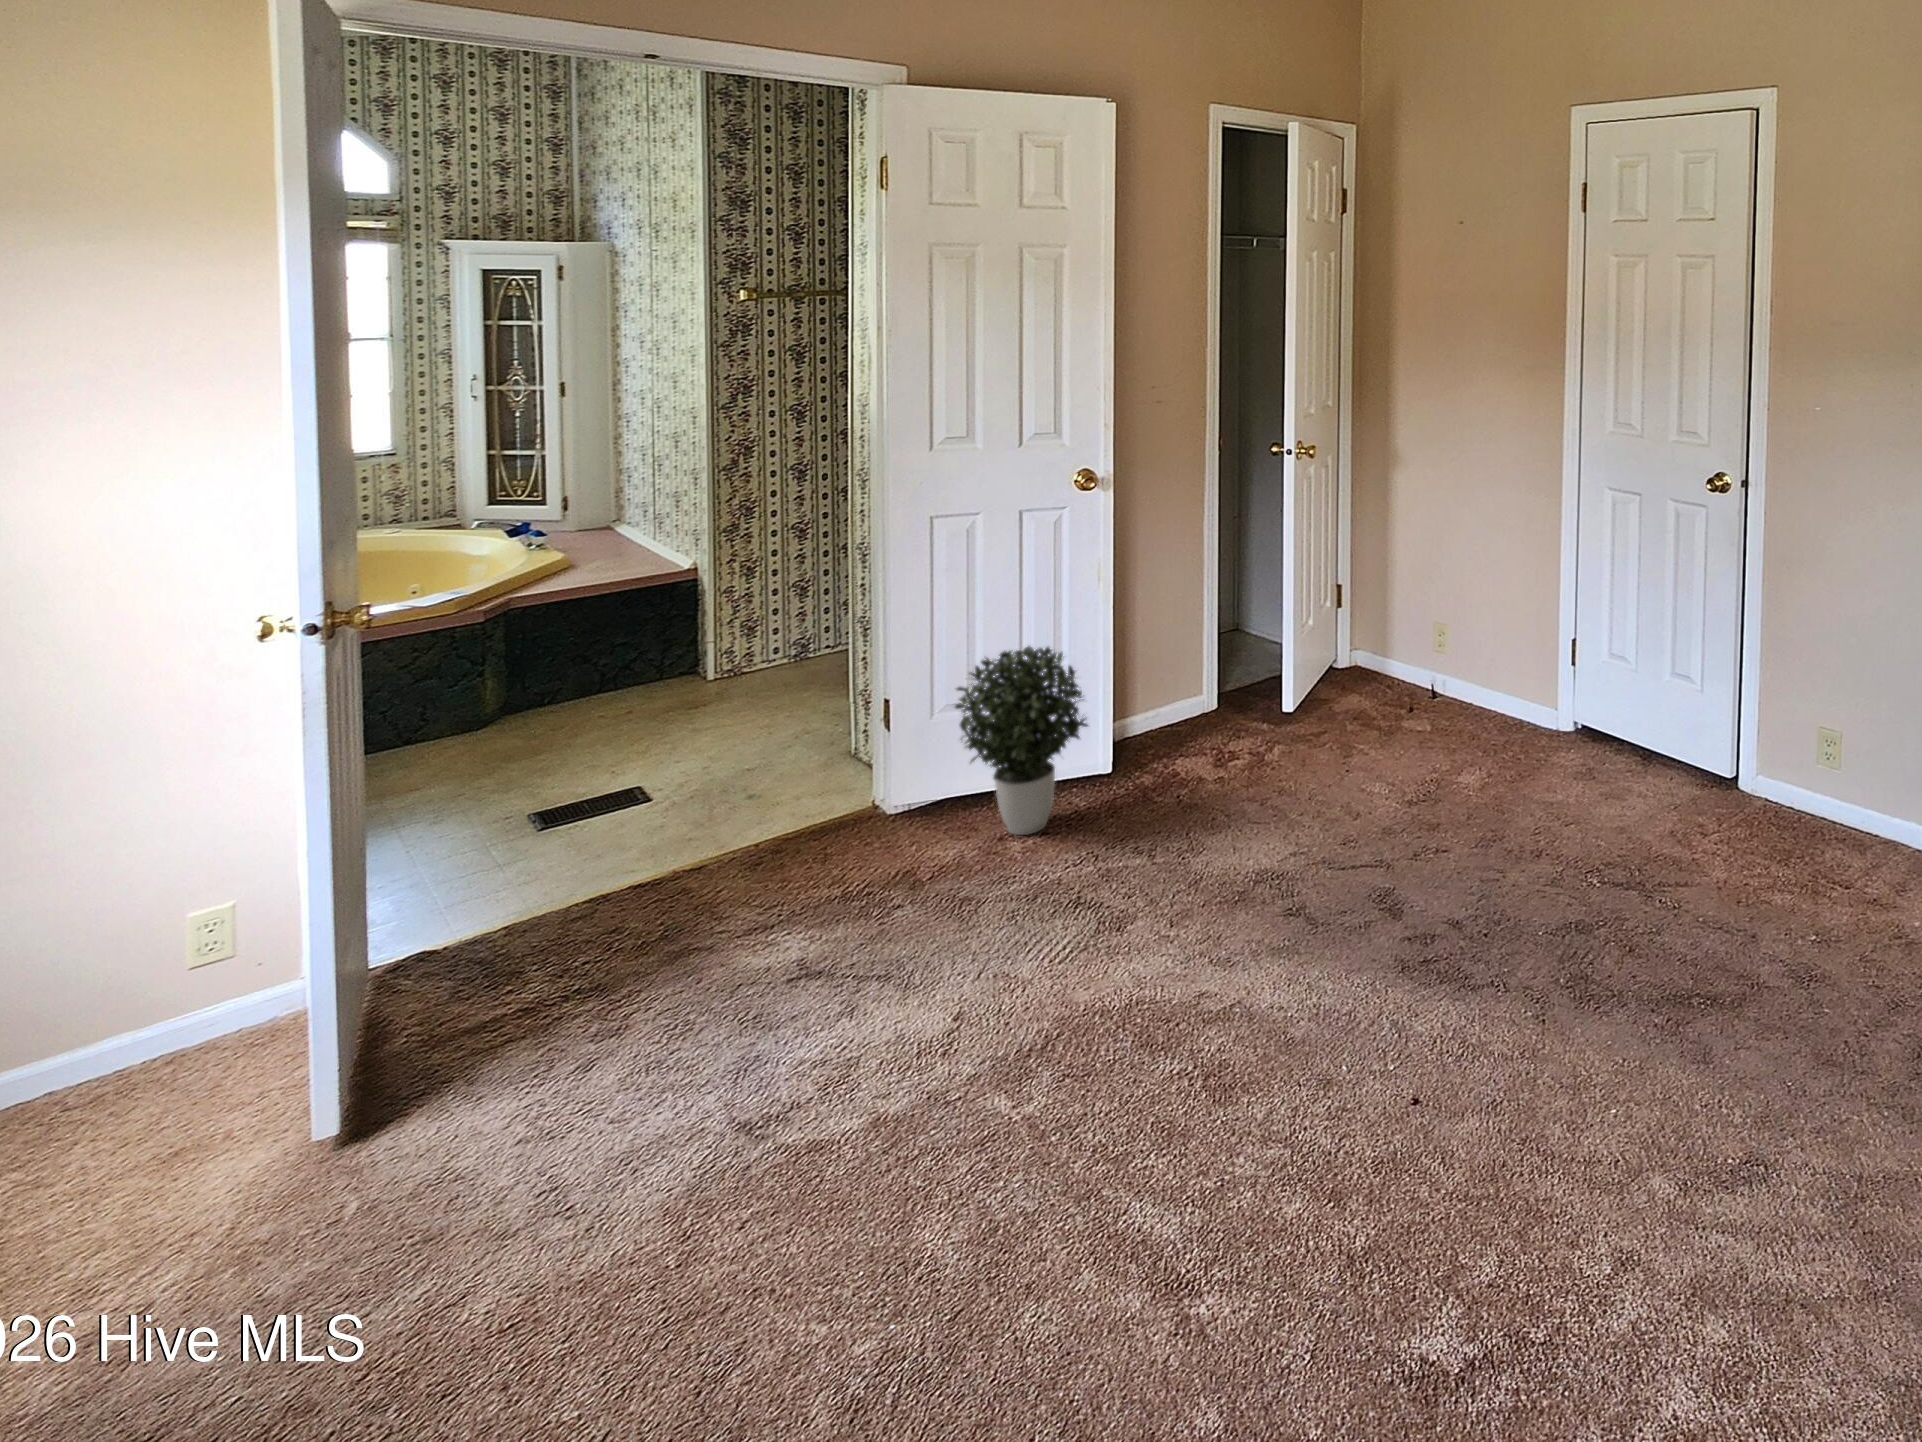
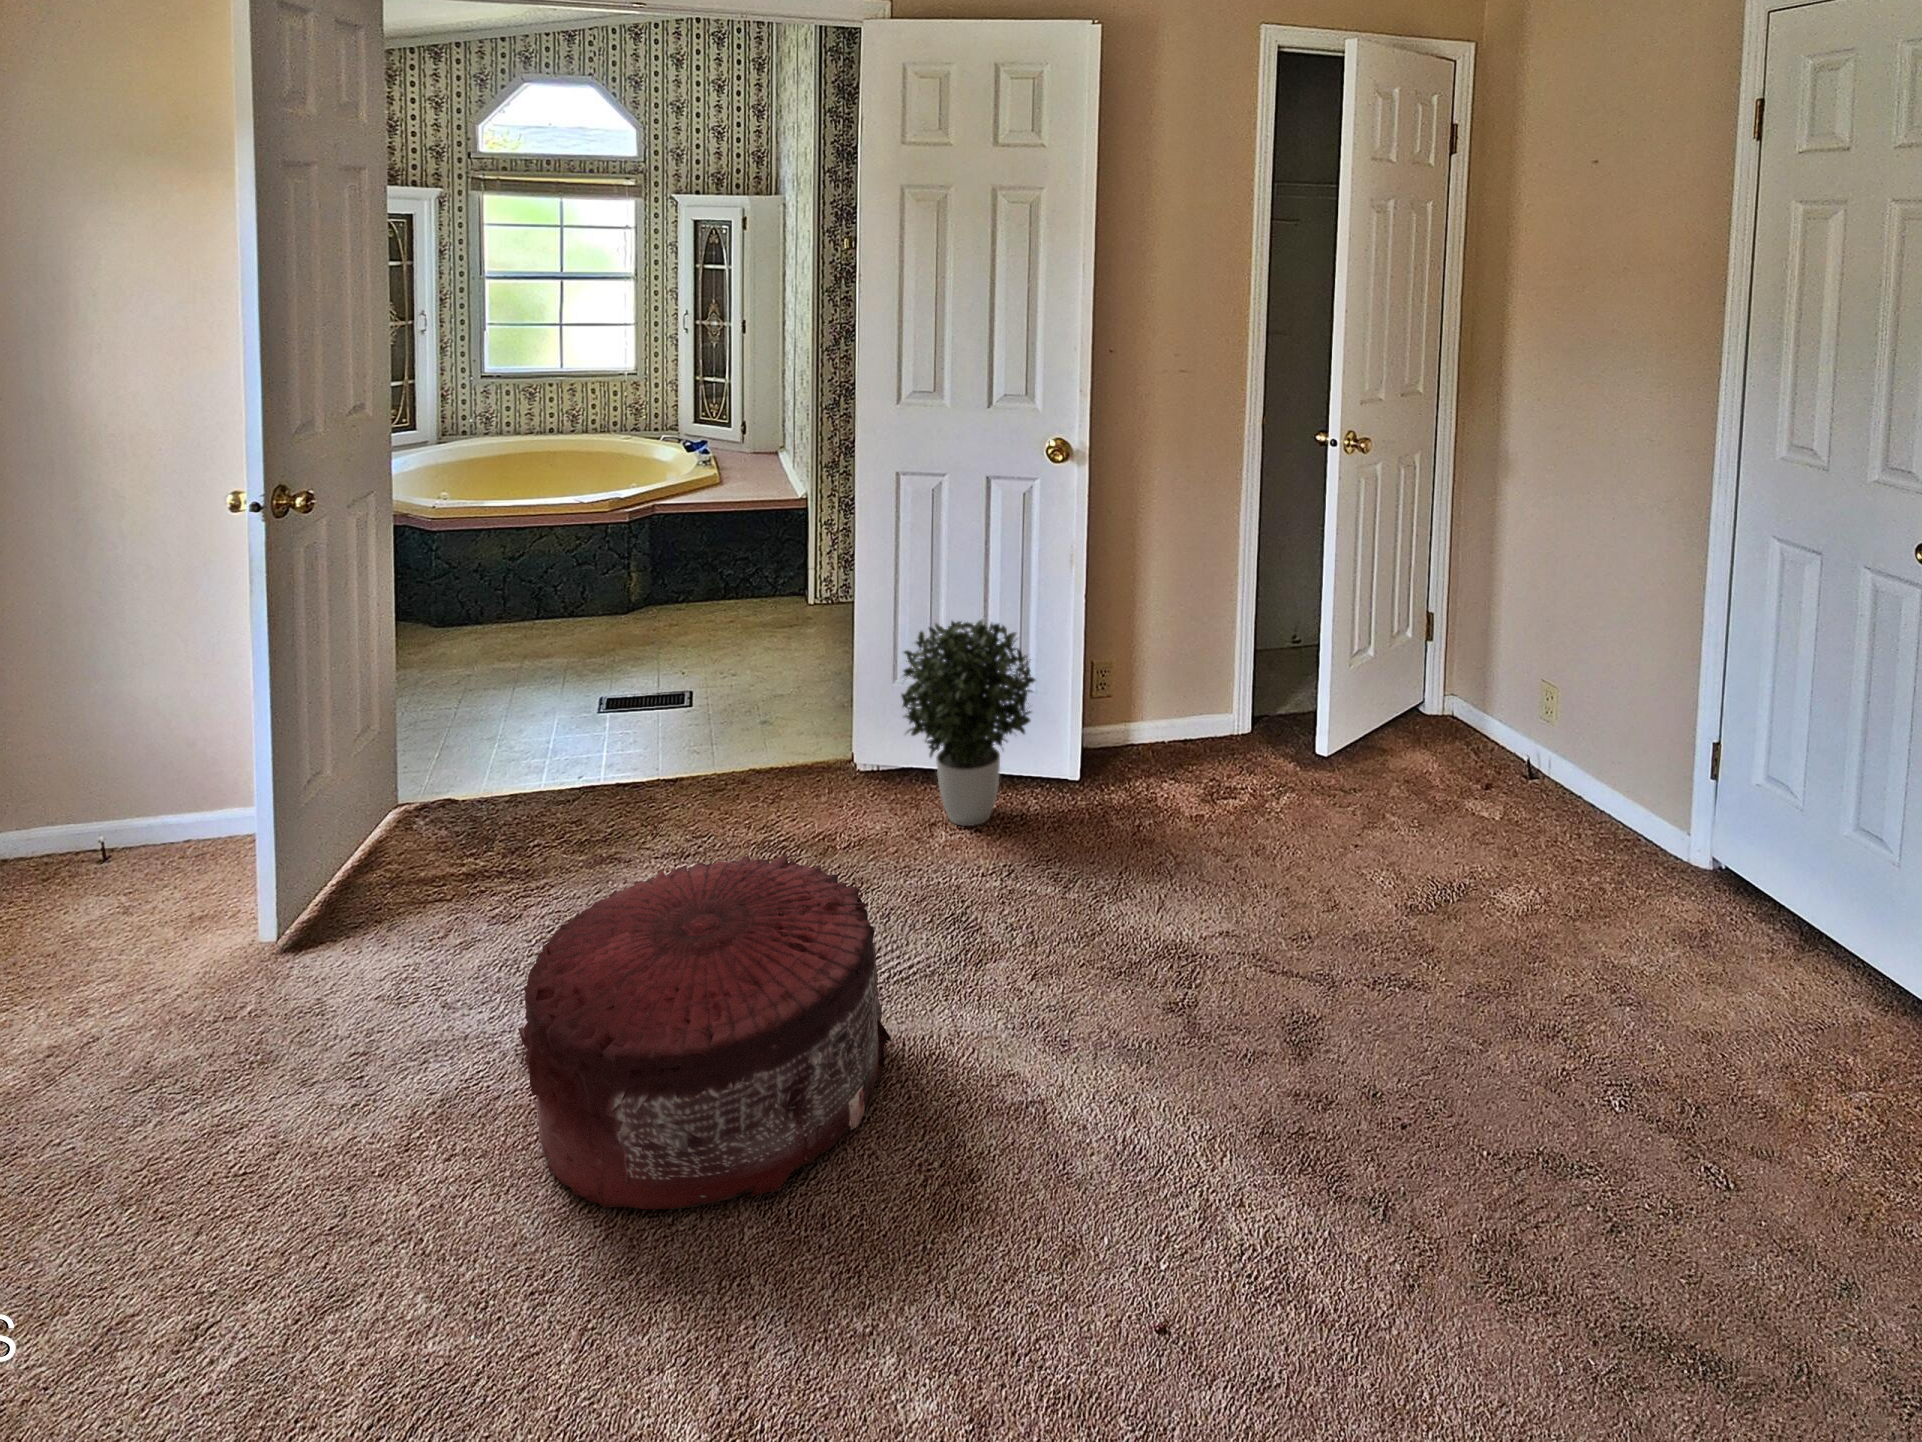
pouf: none [784,872,1115,1199] -> present [518,854,891,1209]

